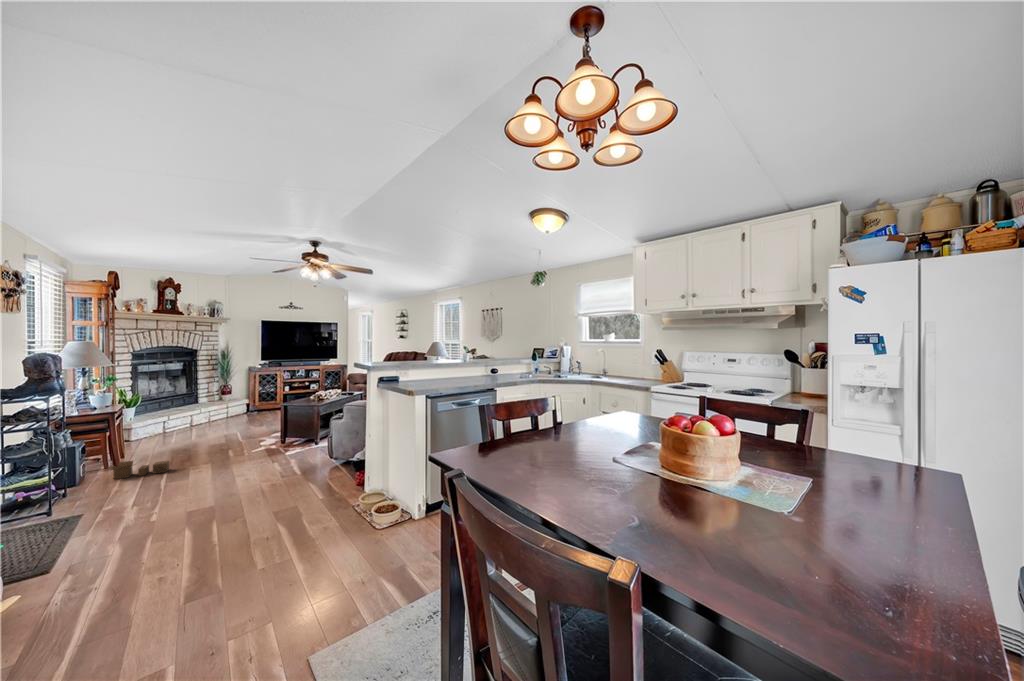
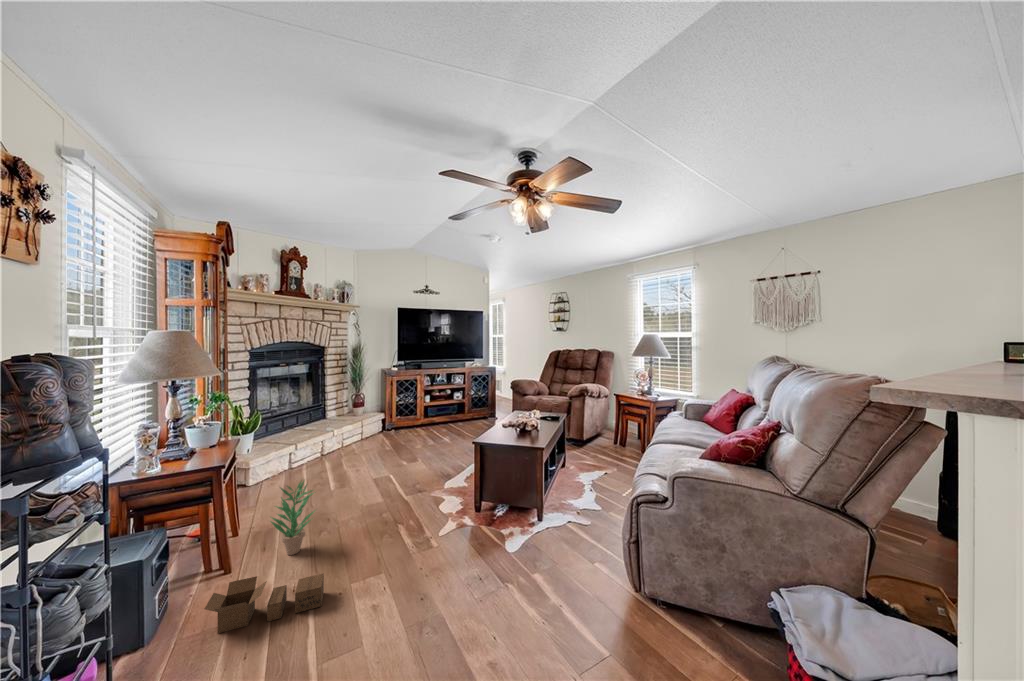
potted plant: none [142,422,171,461] -> present [271,481,315,555]

